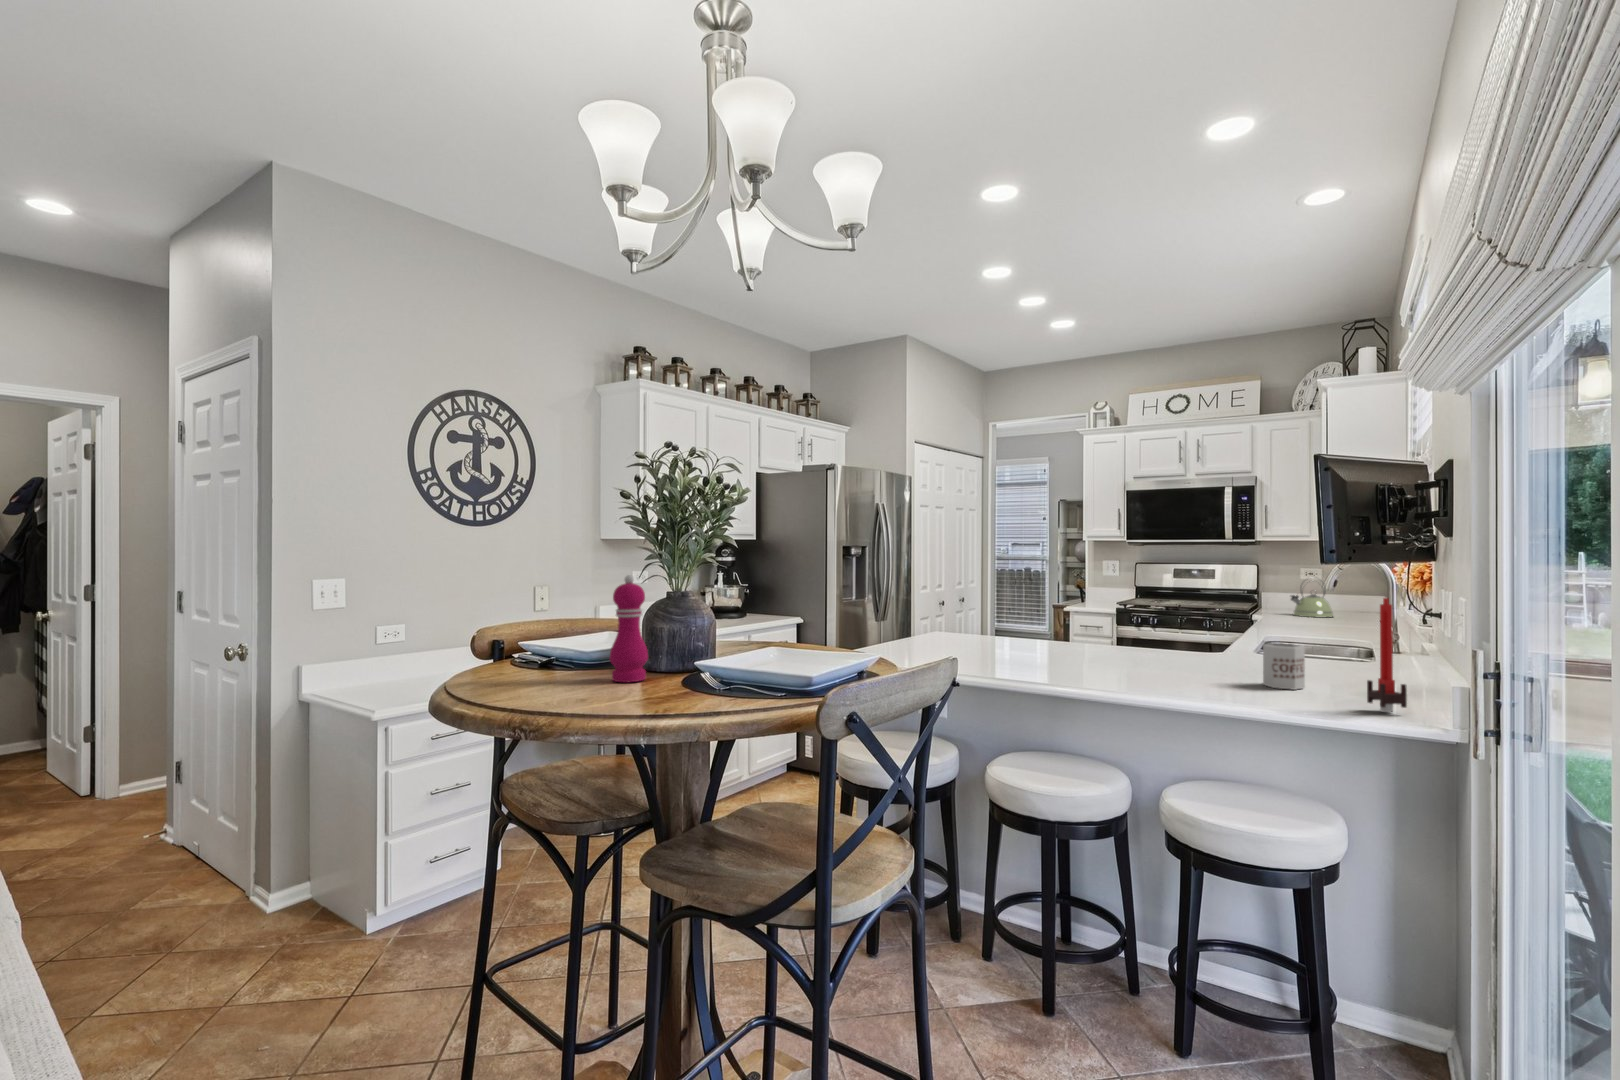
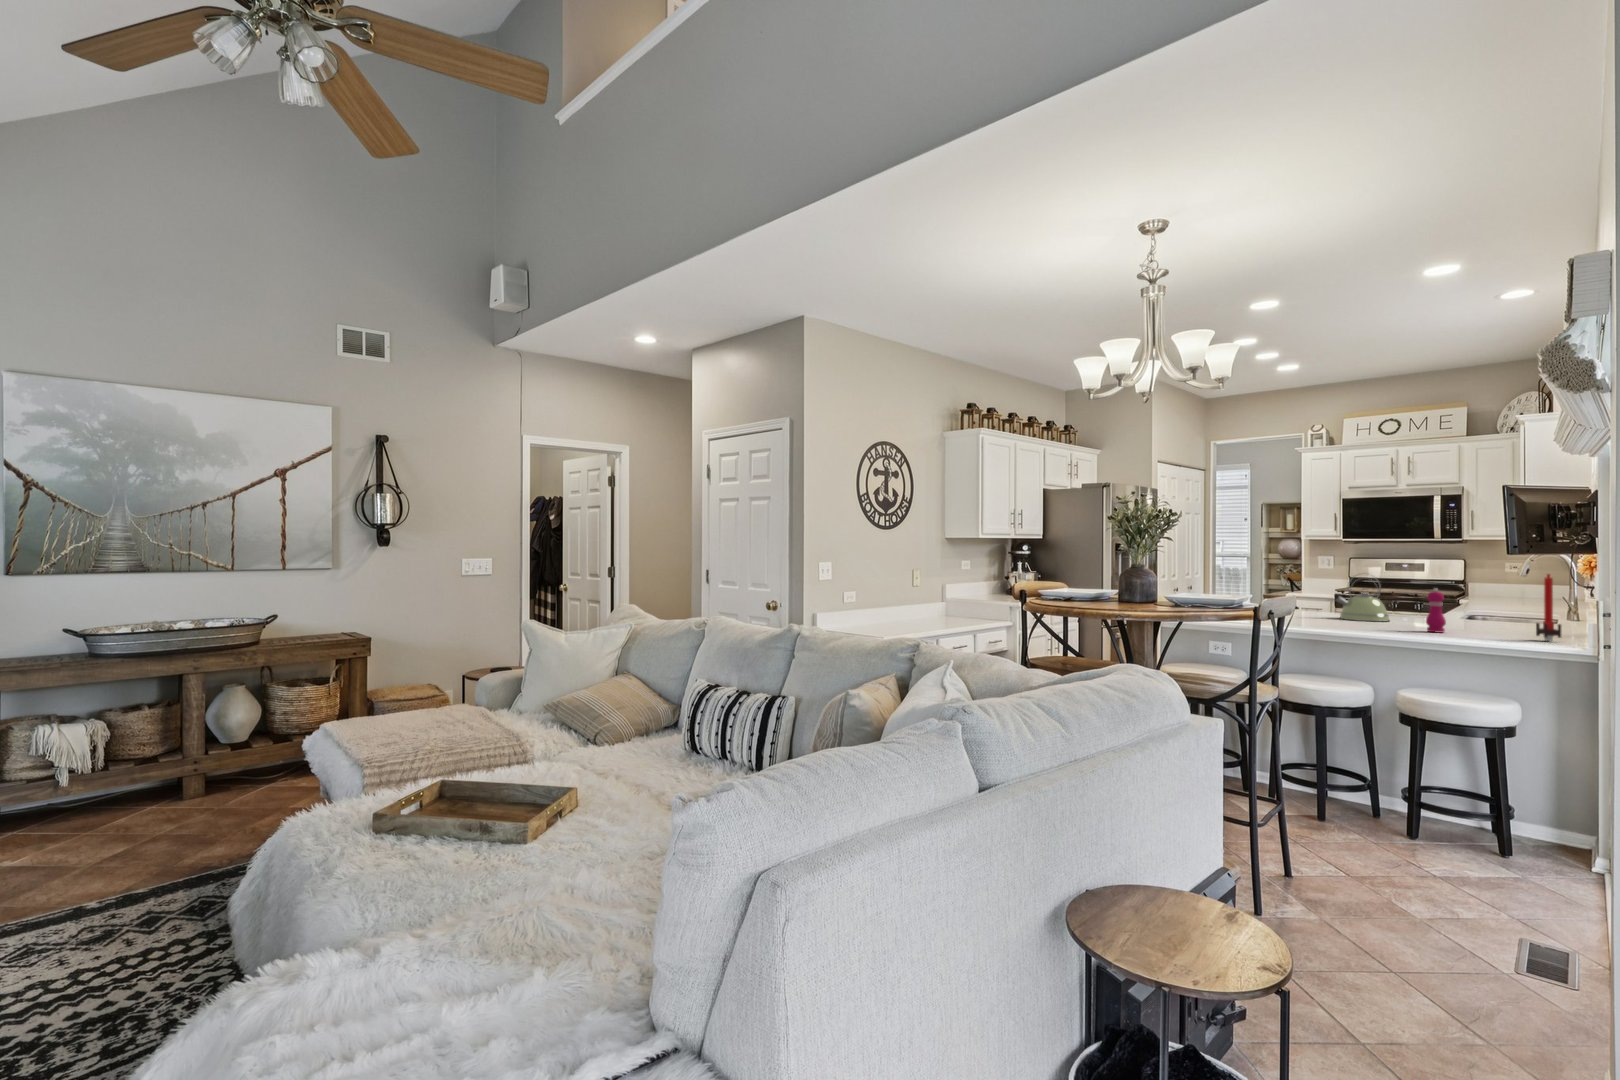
pepper mill: present [610,575,648,682] -> present [1426,588,1446,632]
kettle: present [1291,583,1333,617] -> present [1335,579,1389,621]
mug: present [1263,643,1305,690] -> none [1467,605,1496,633]

